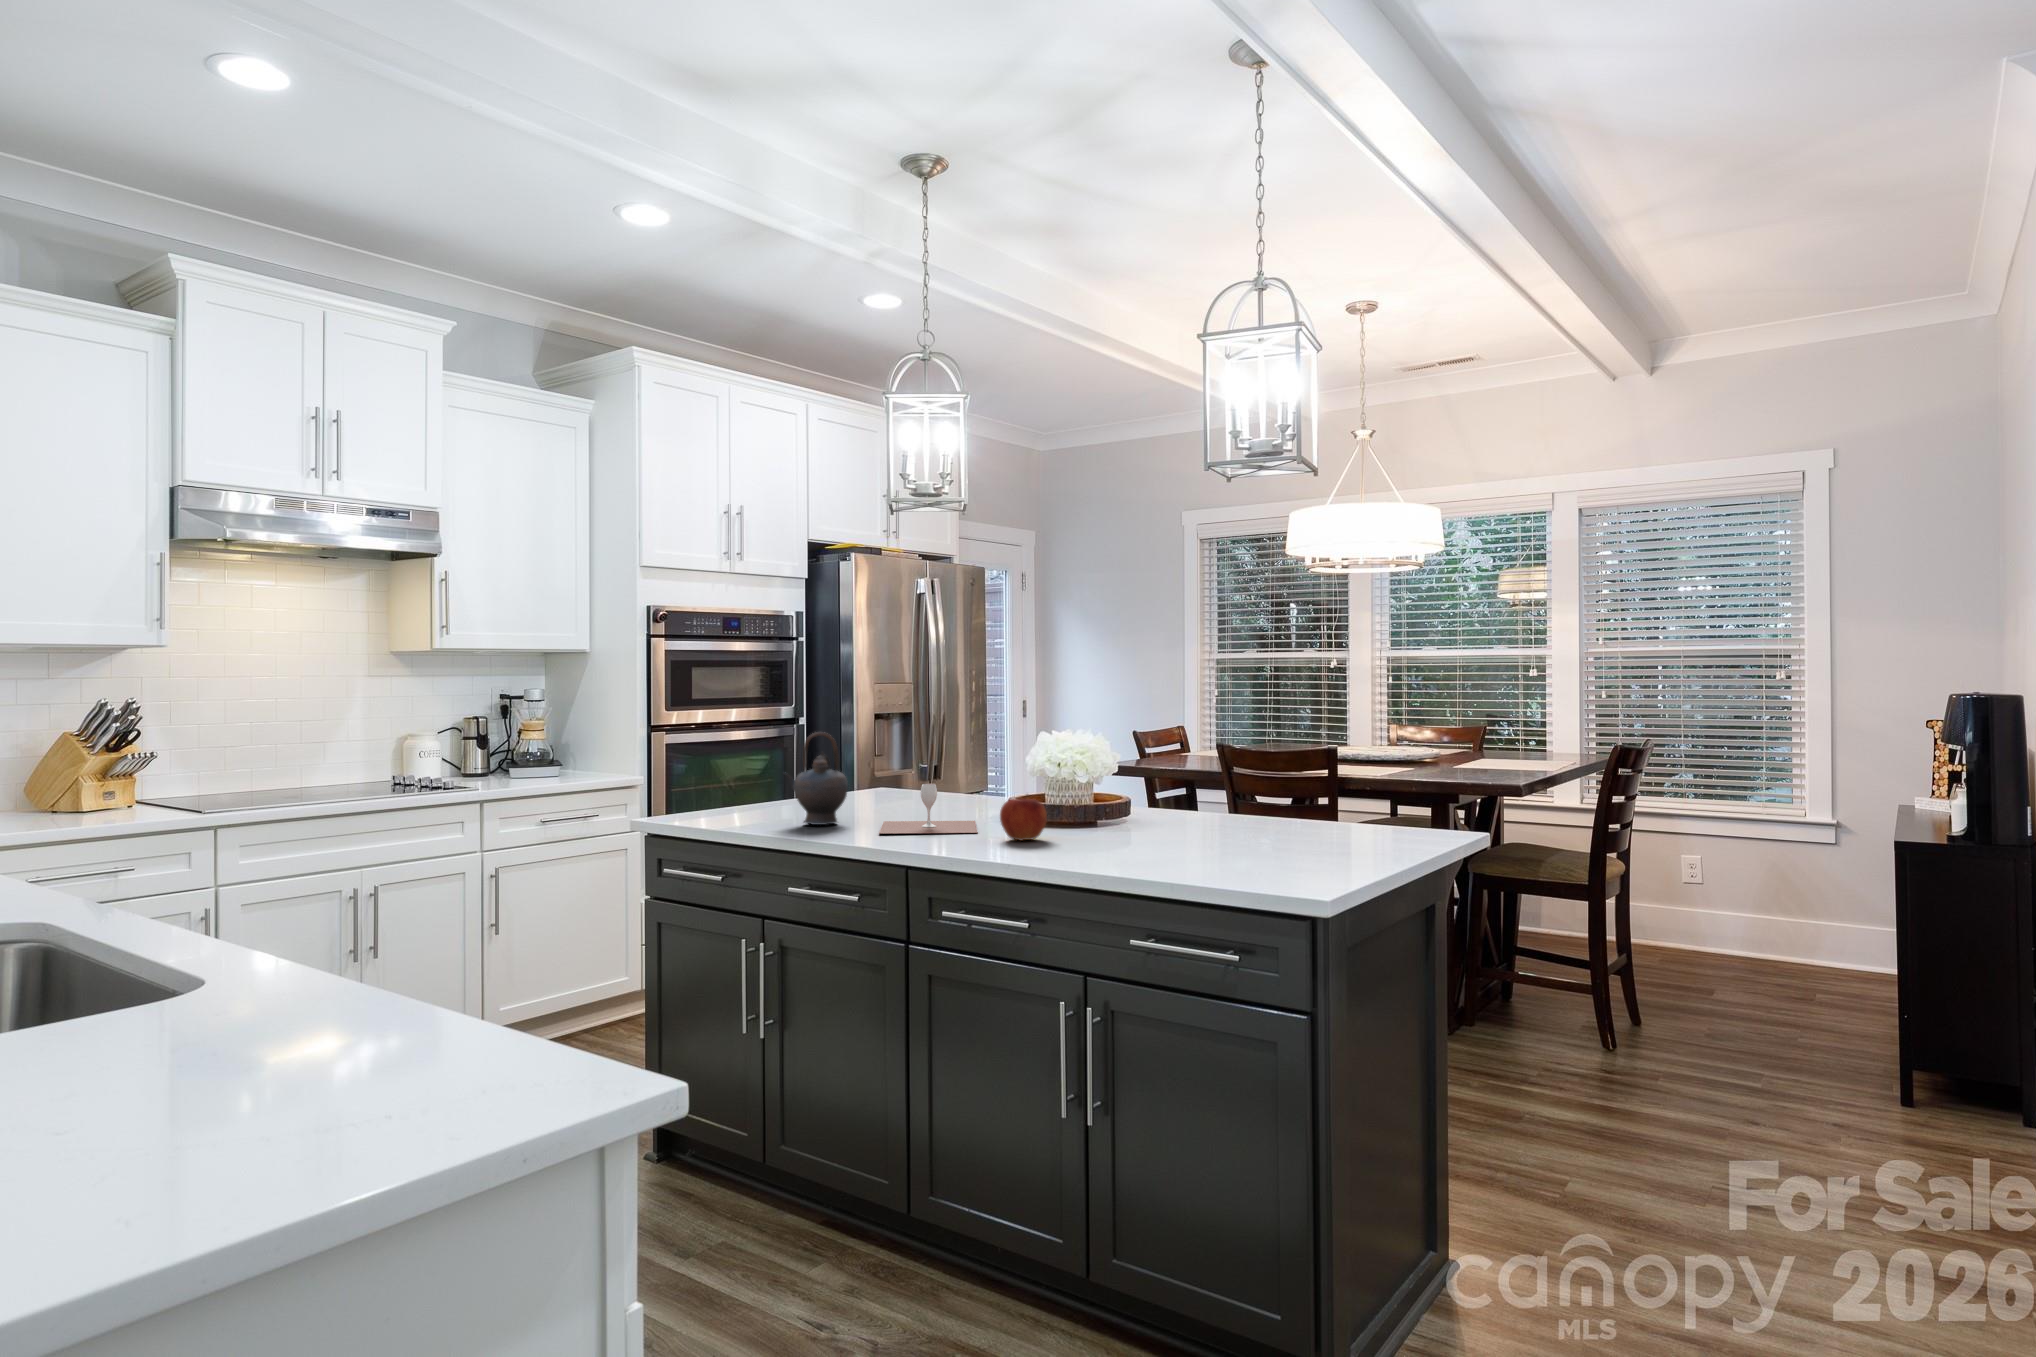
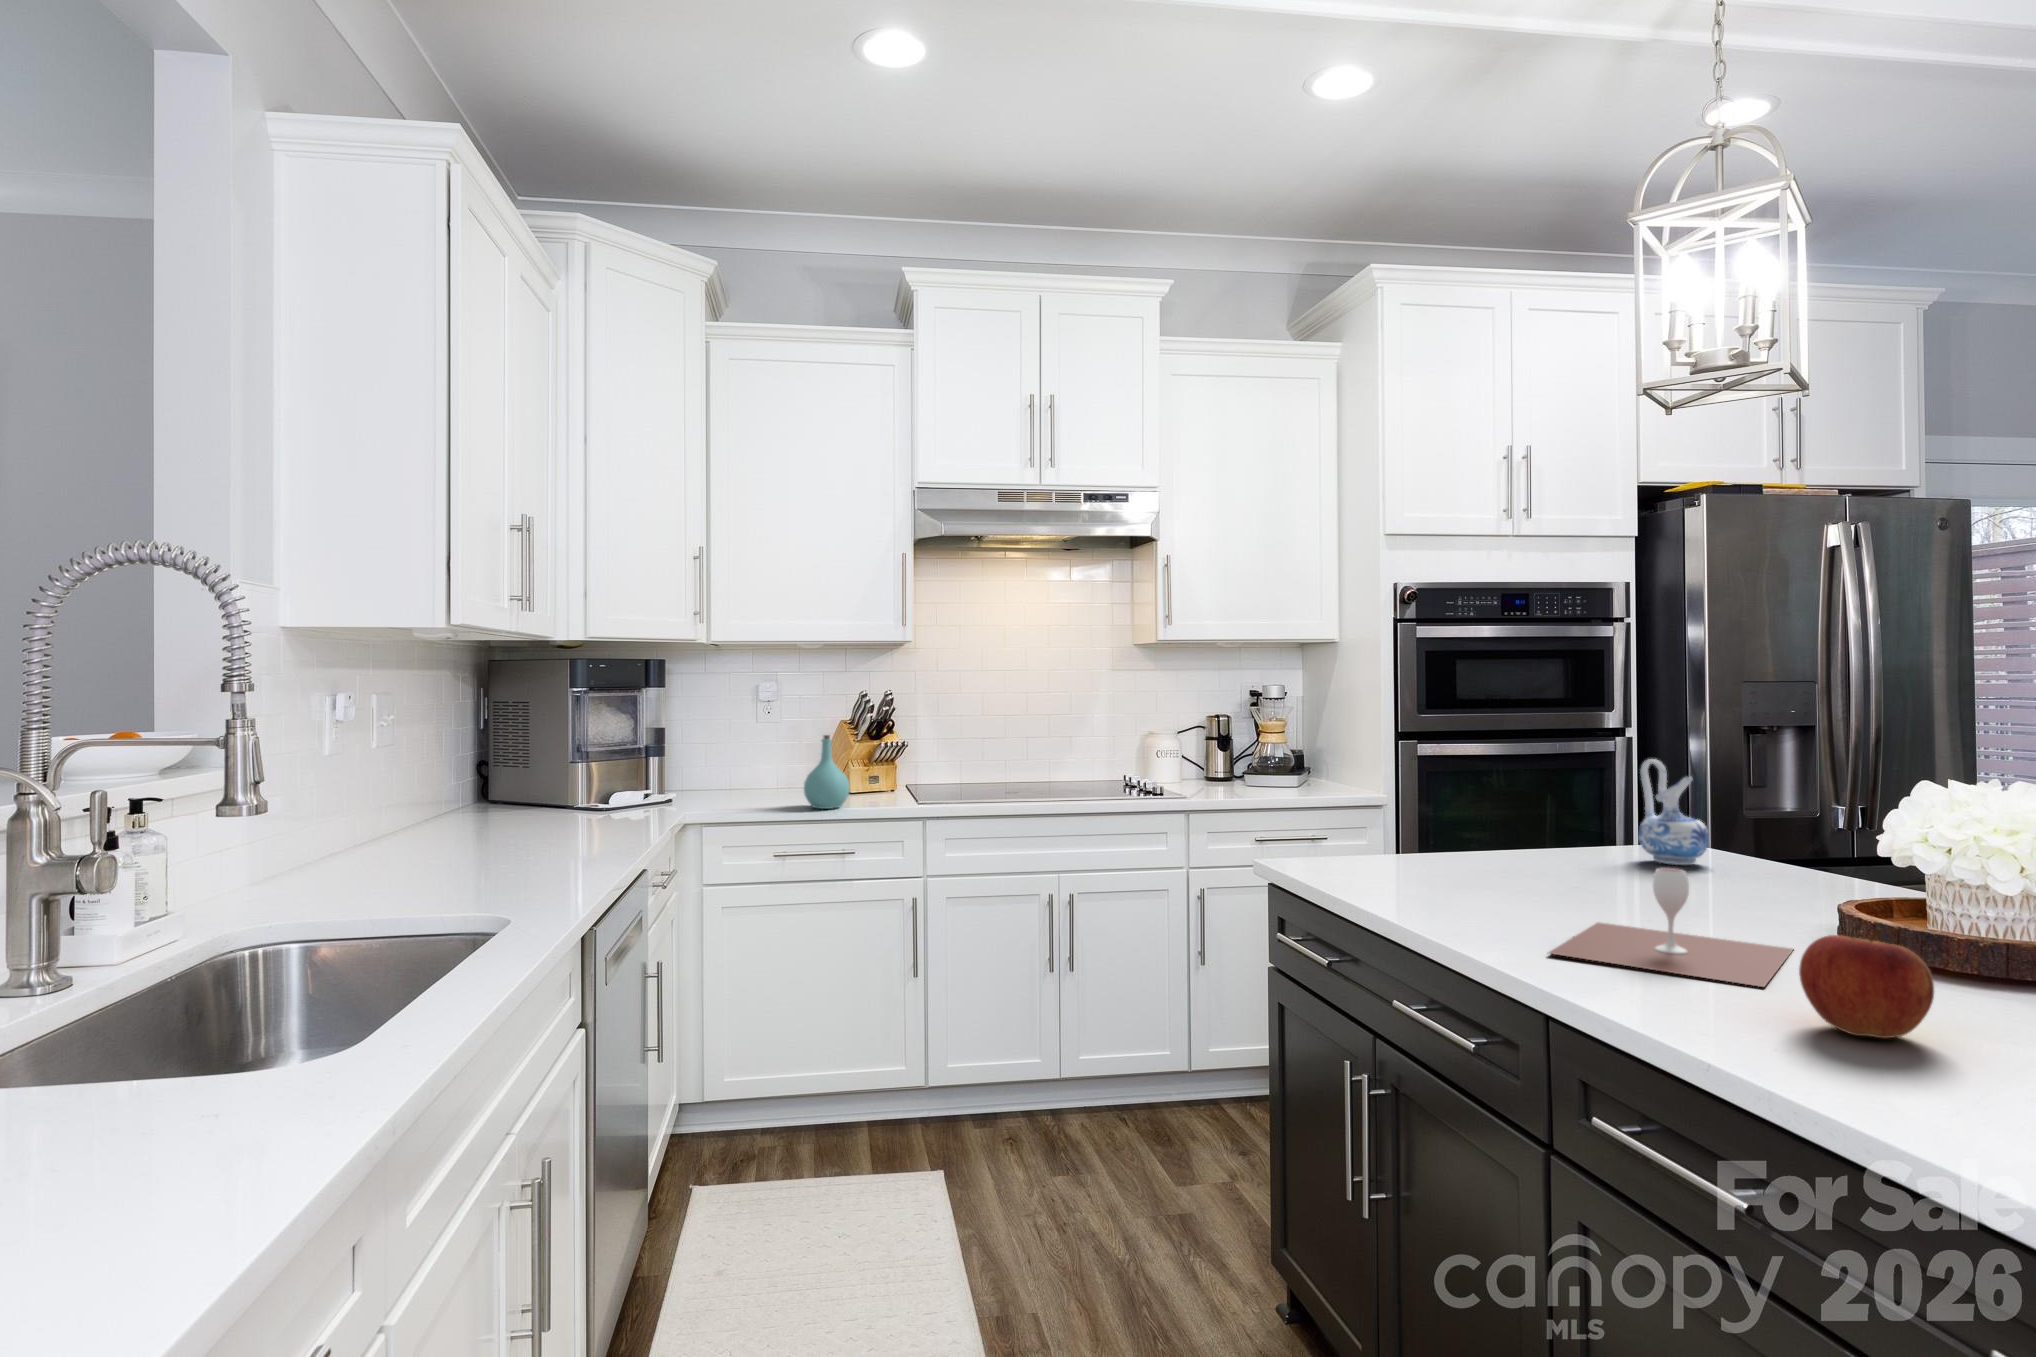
teapot: present [783,732,848,825] -> none [1416,758,1529,914]
ceramic pitcher: none [866,733,904,796] -> present [1638,759,1709,865]
bottle: none [56,746,117,827] -> present [804,735,850,809]

